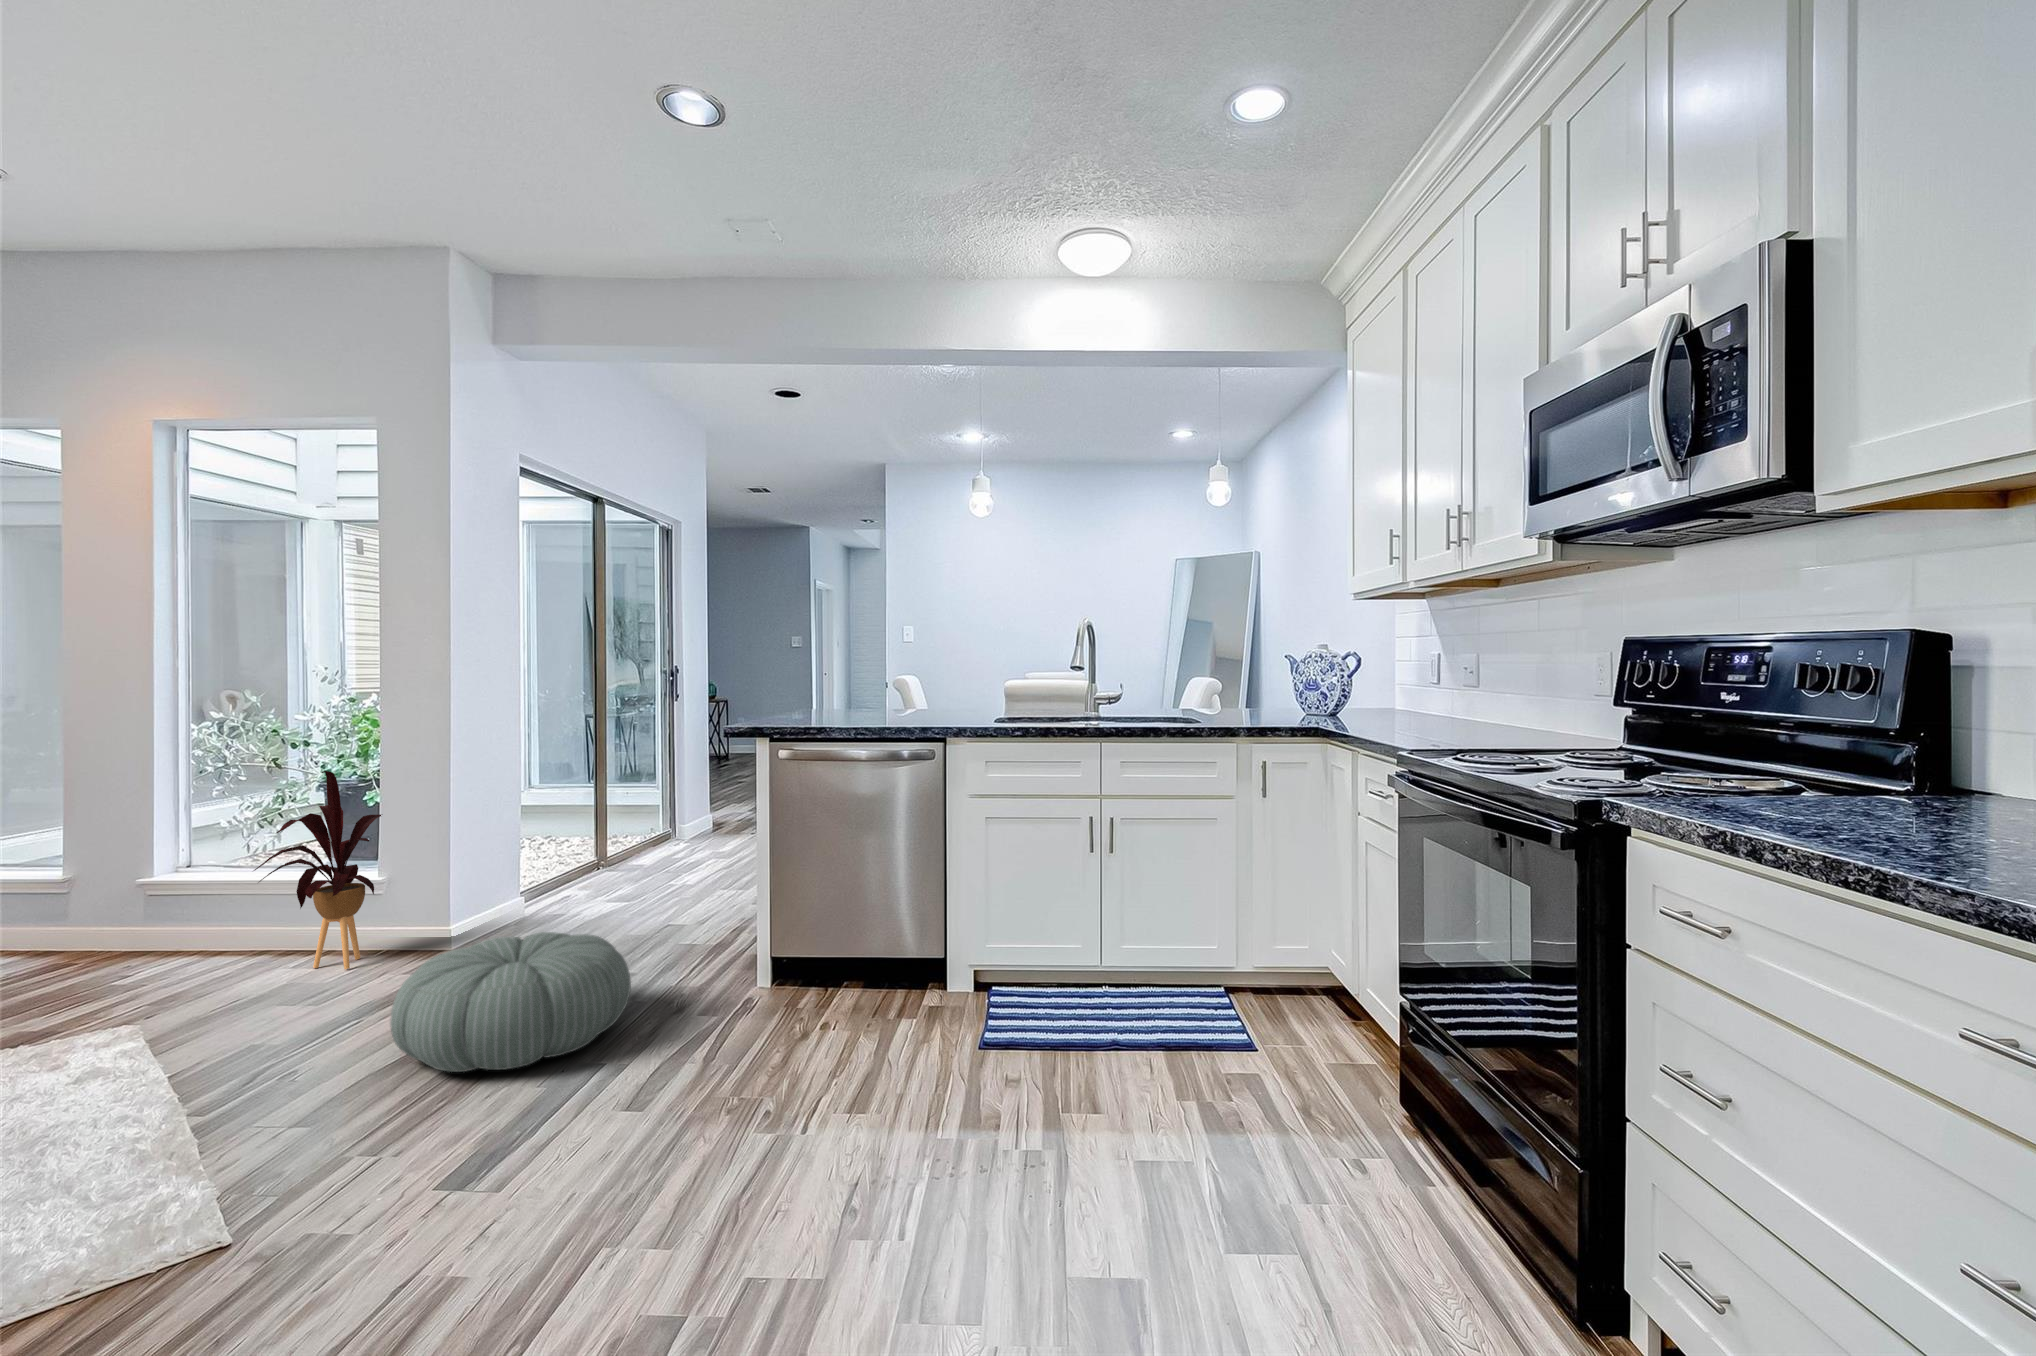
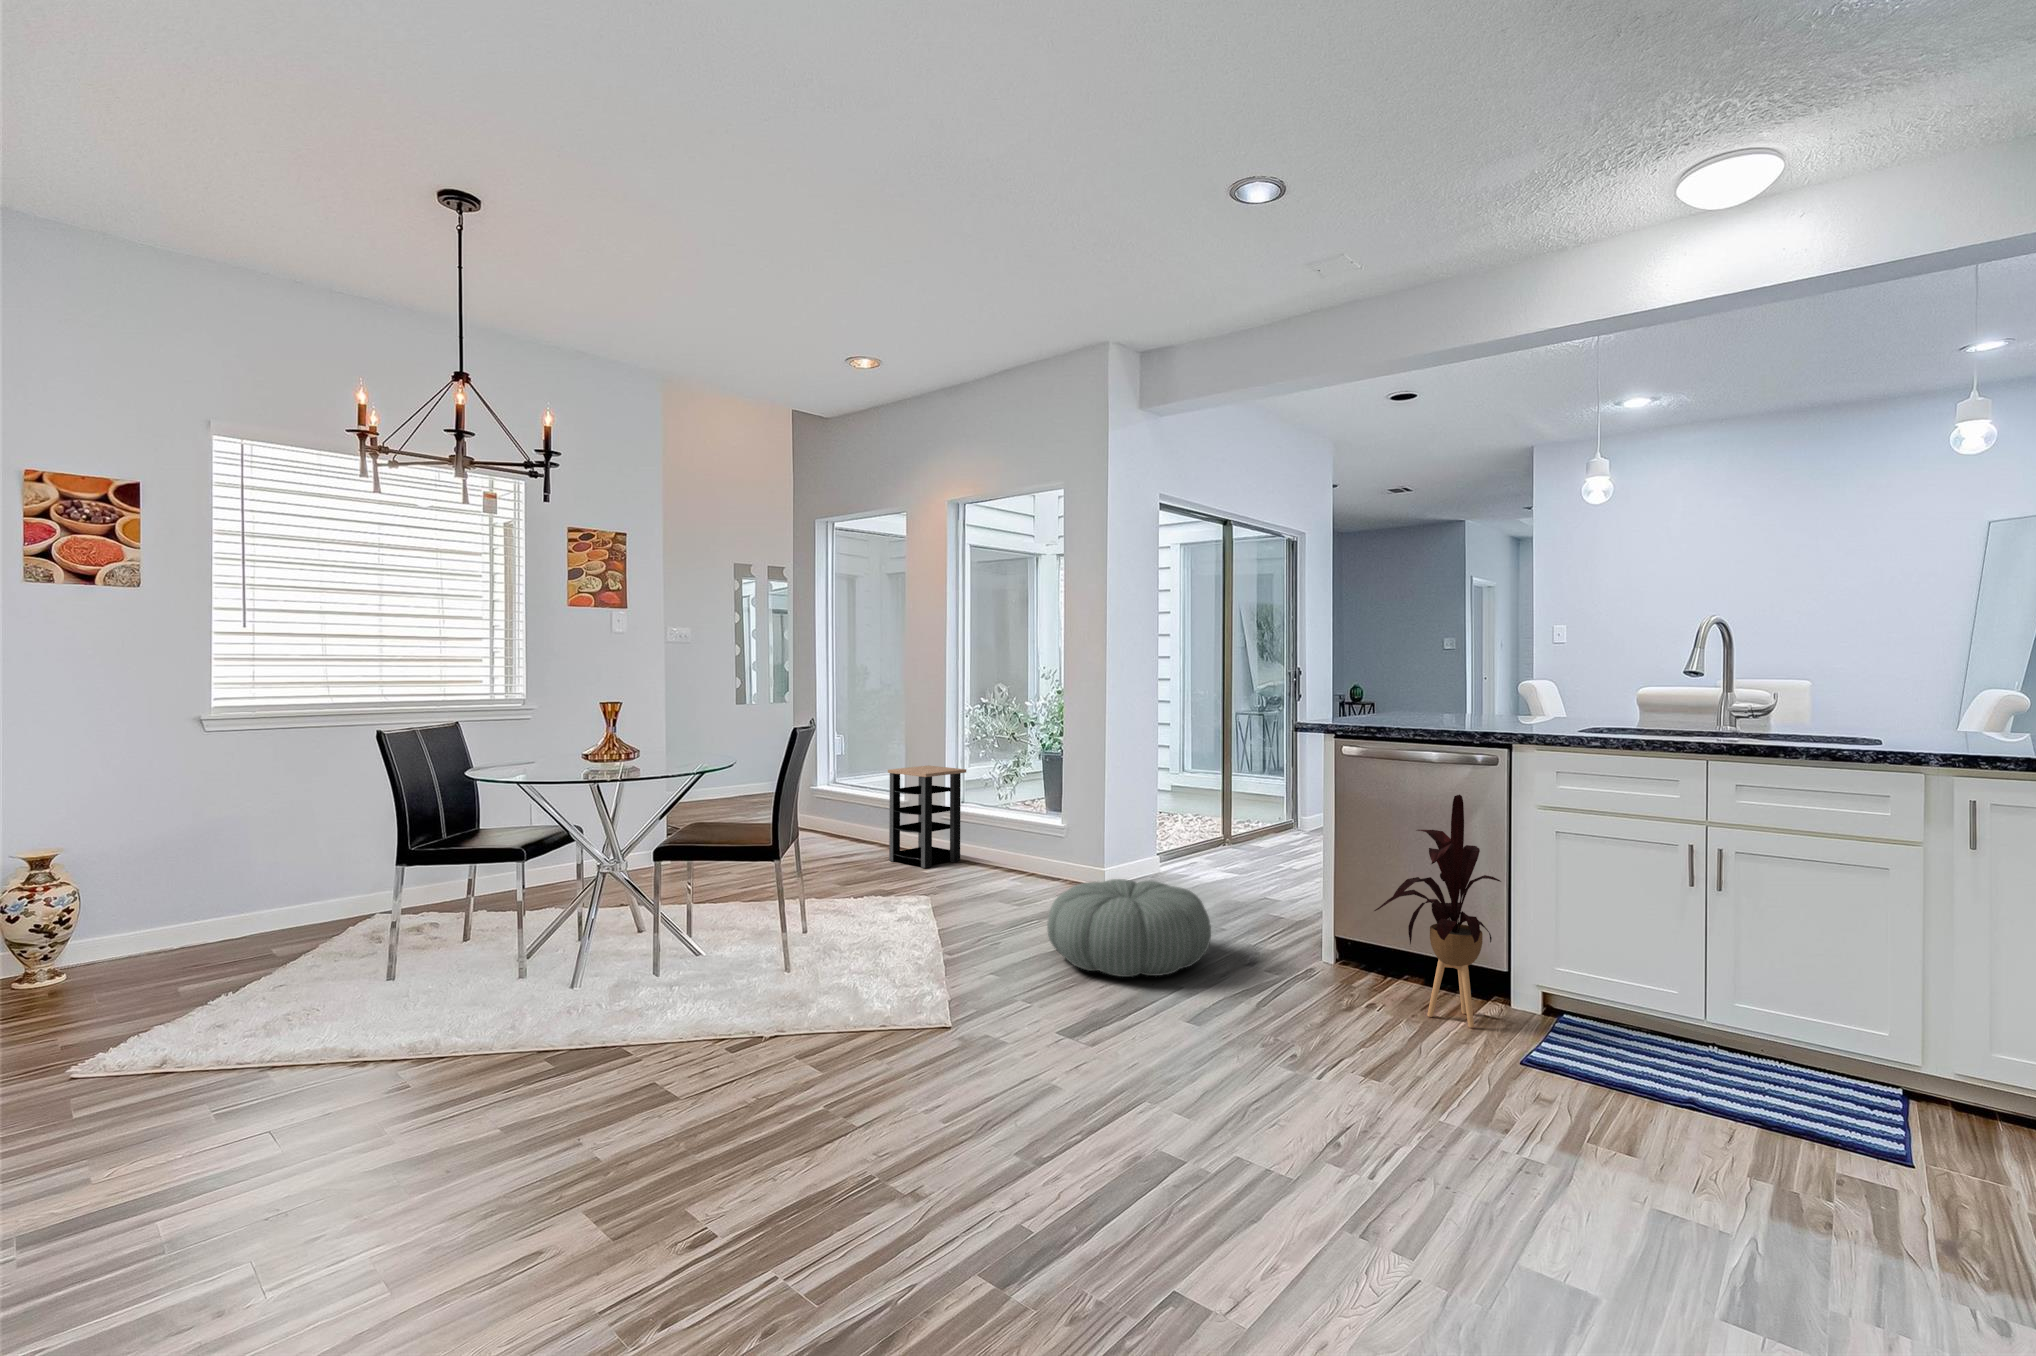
house plant: present [254,771,381,969] -> present [1374,795,1501,1027]
side table: none [52,816,214,970] -> present [888,765,966,868]

